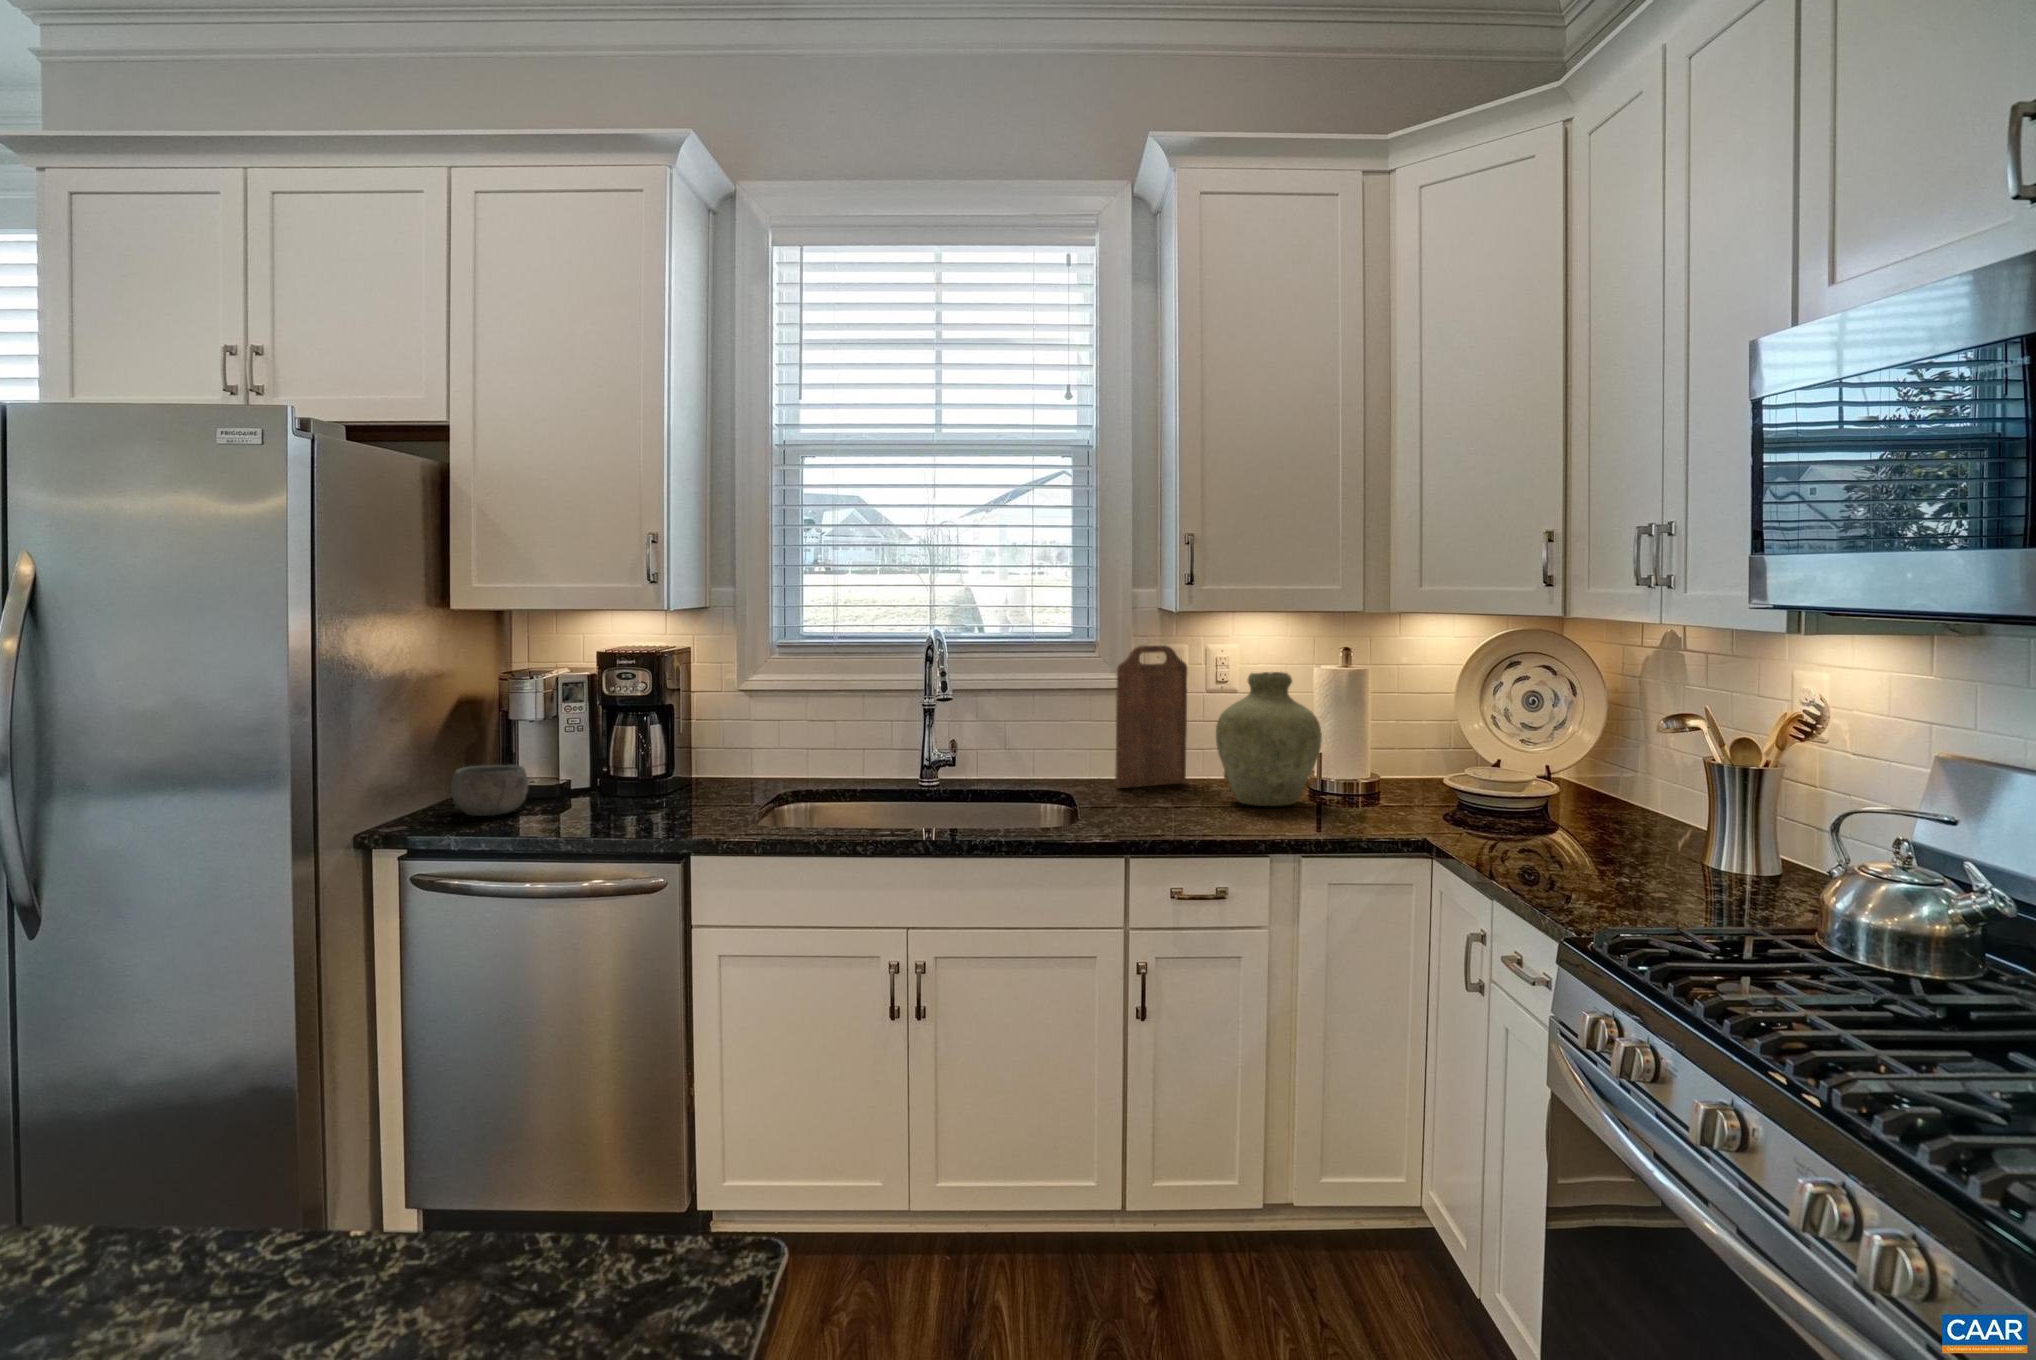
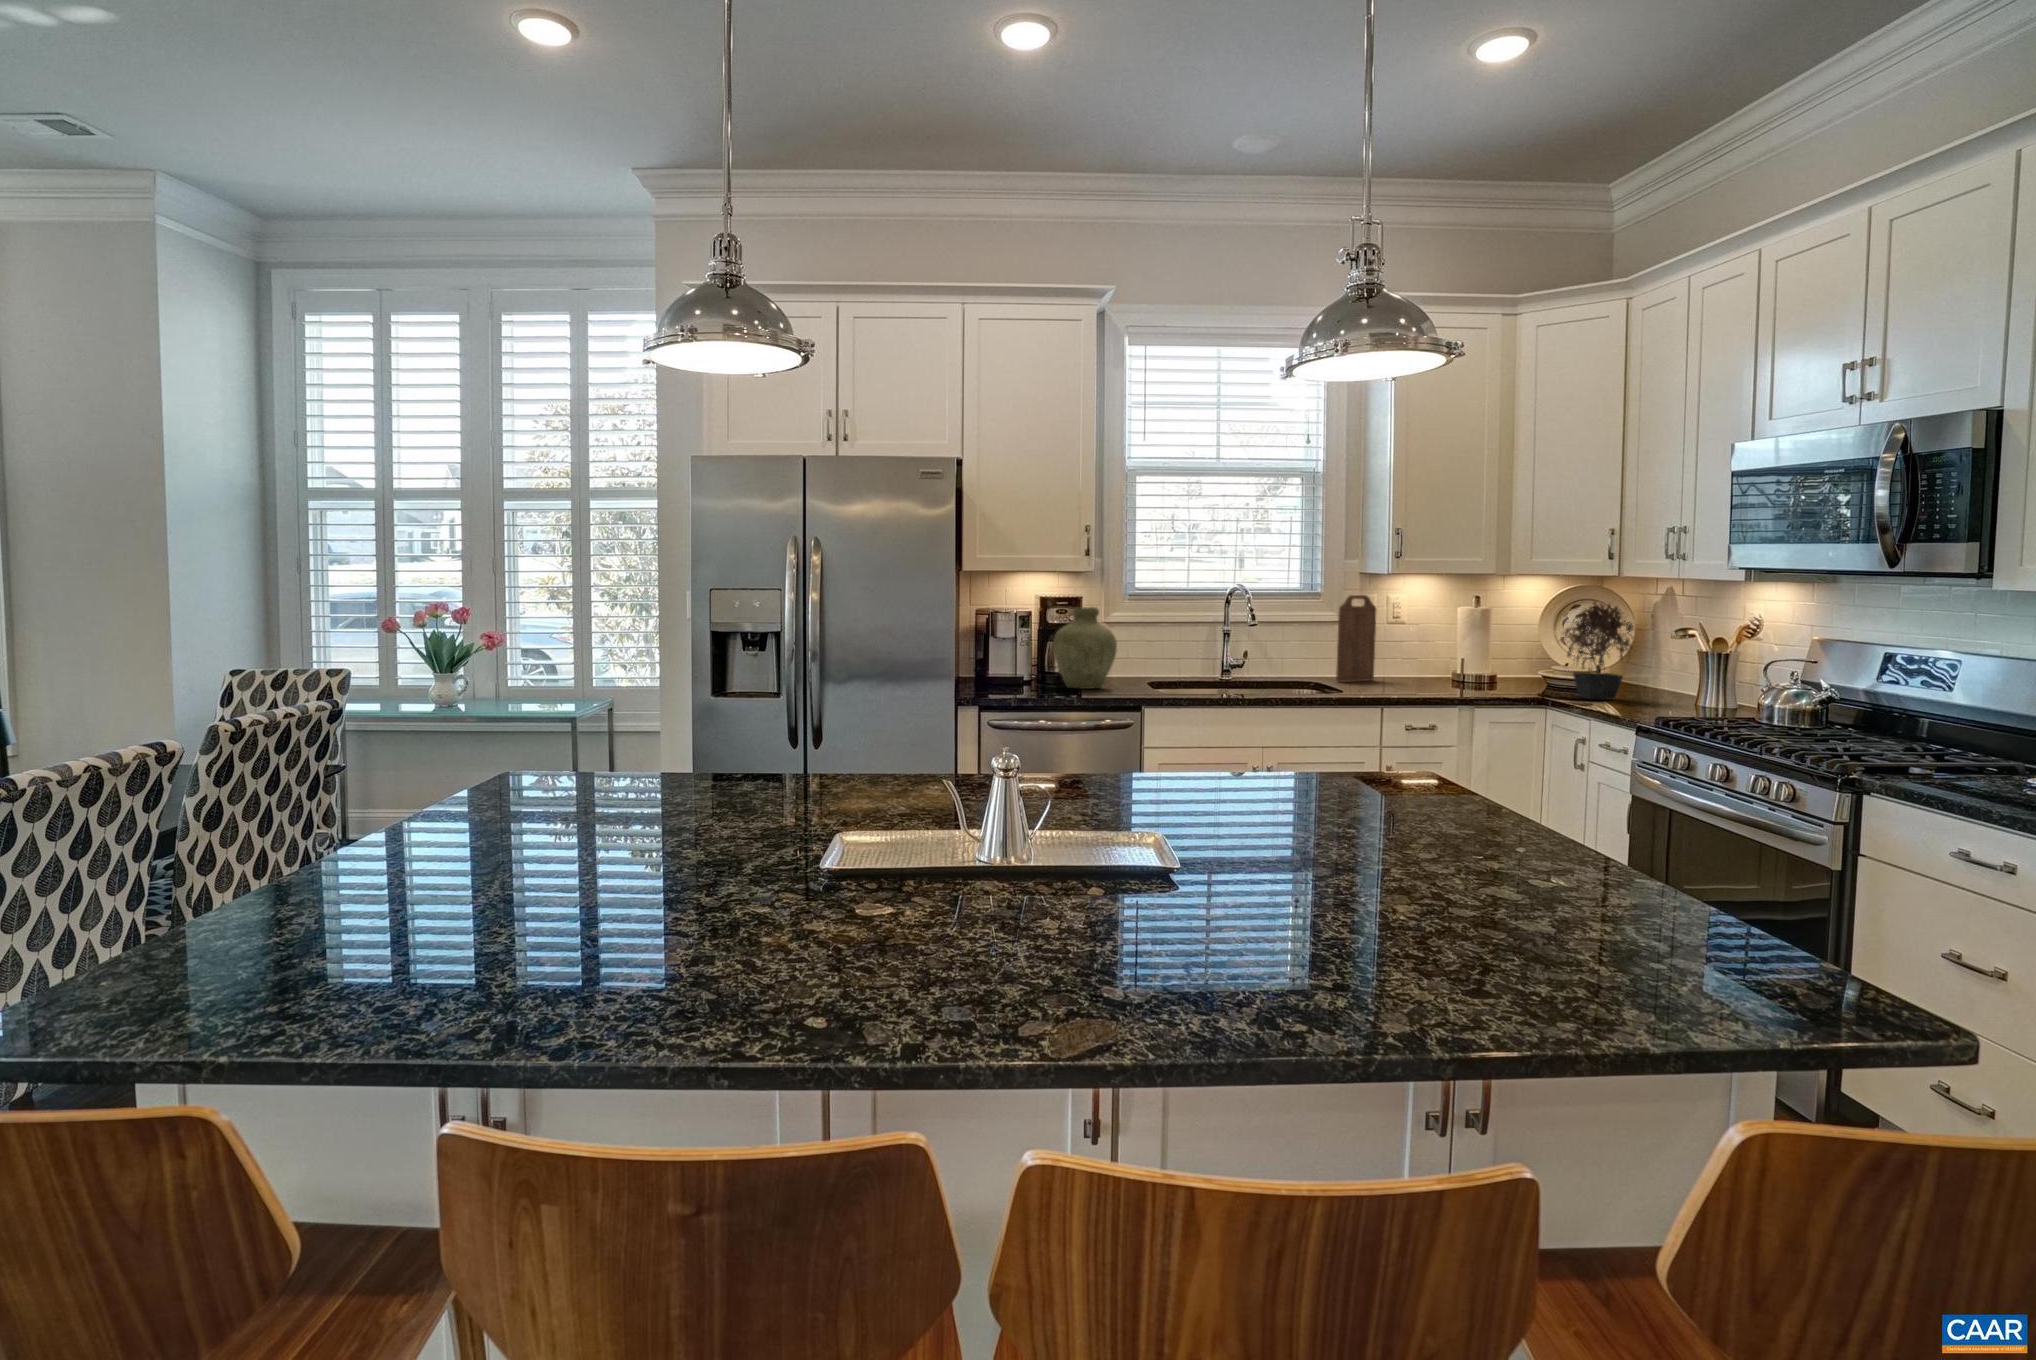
potted plant: none [1454,662,1604,845] -> present [1561,602,1633,700]
vase: present [1216,672,1322,806] -> present [1053,607,1117,689]
bowl: present [451,765,528,816] -> none [979,661,1024,689]

